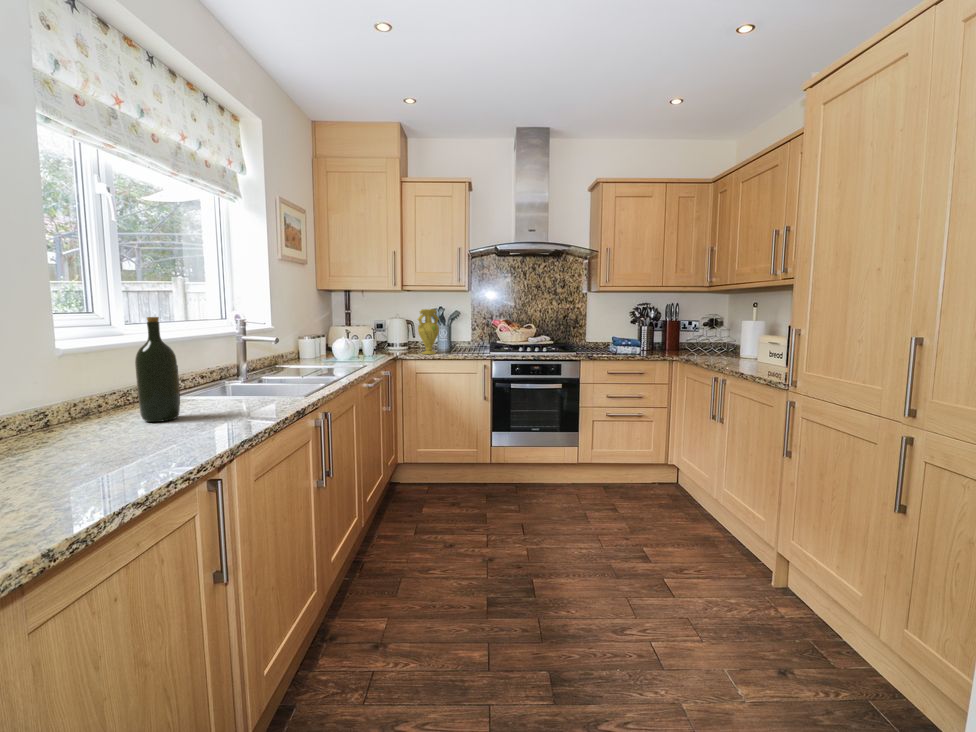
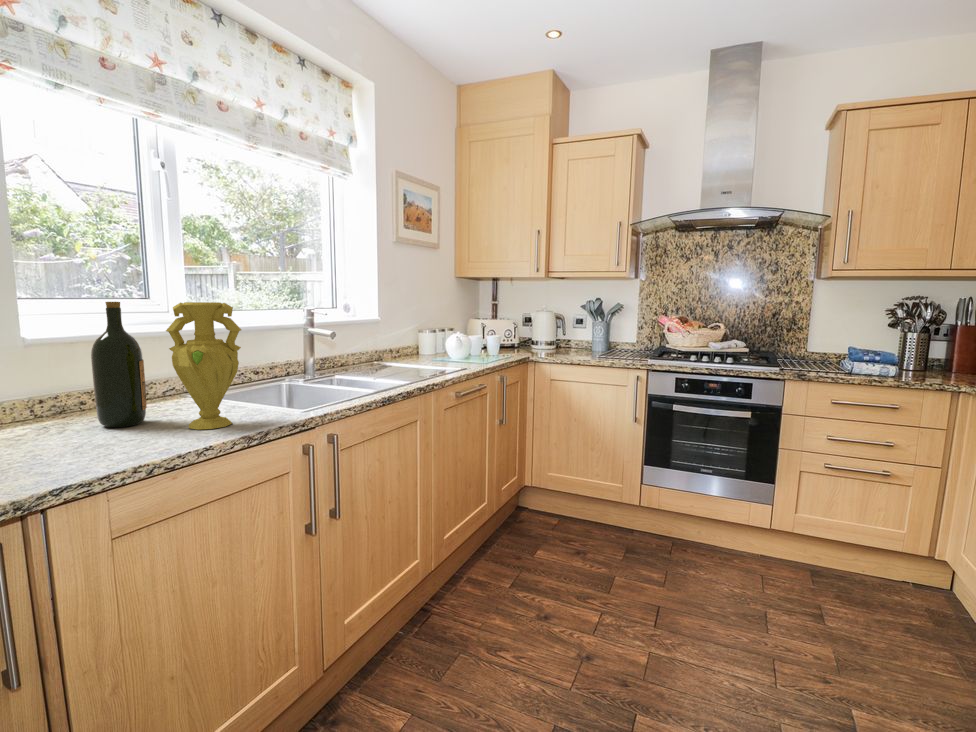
vase: present [418,309,439,354] -> present [166,302,241,430]

